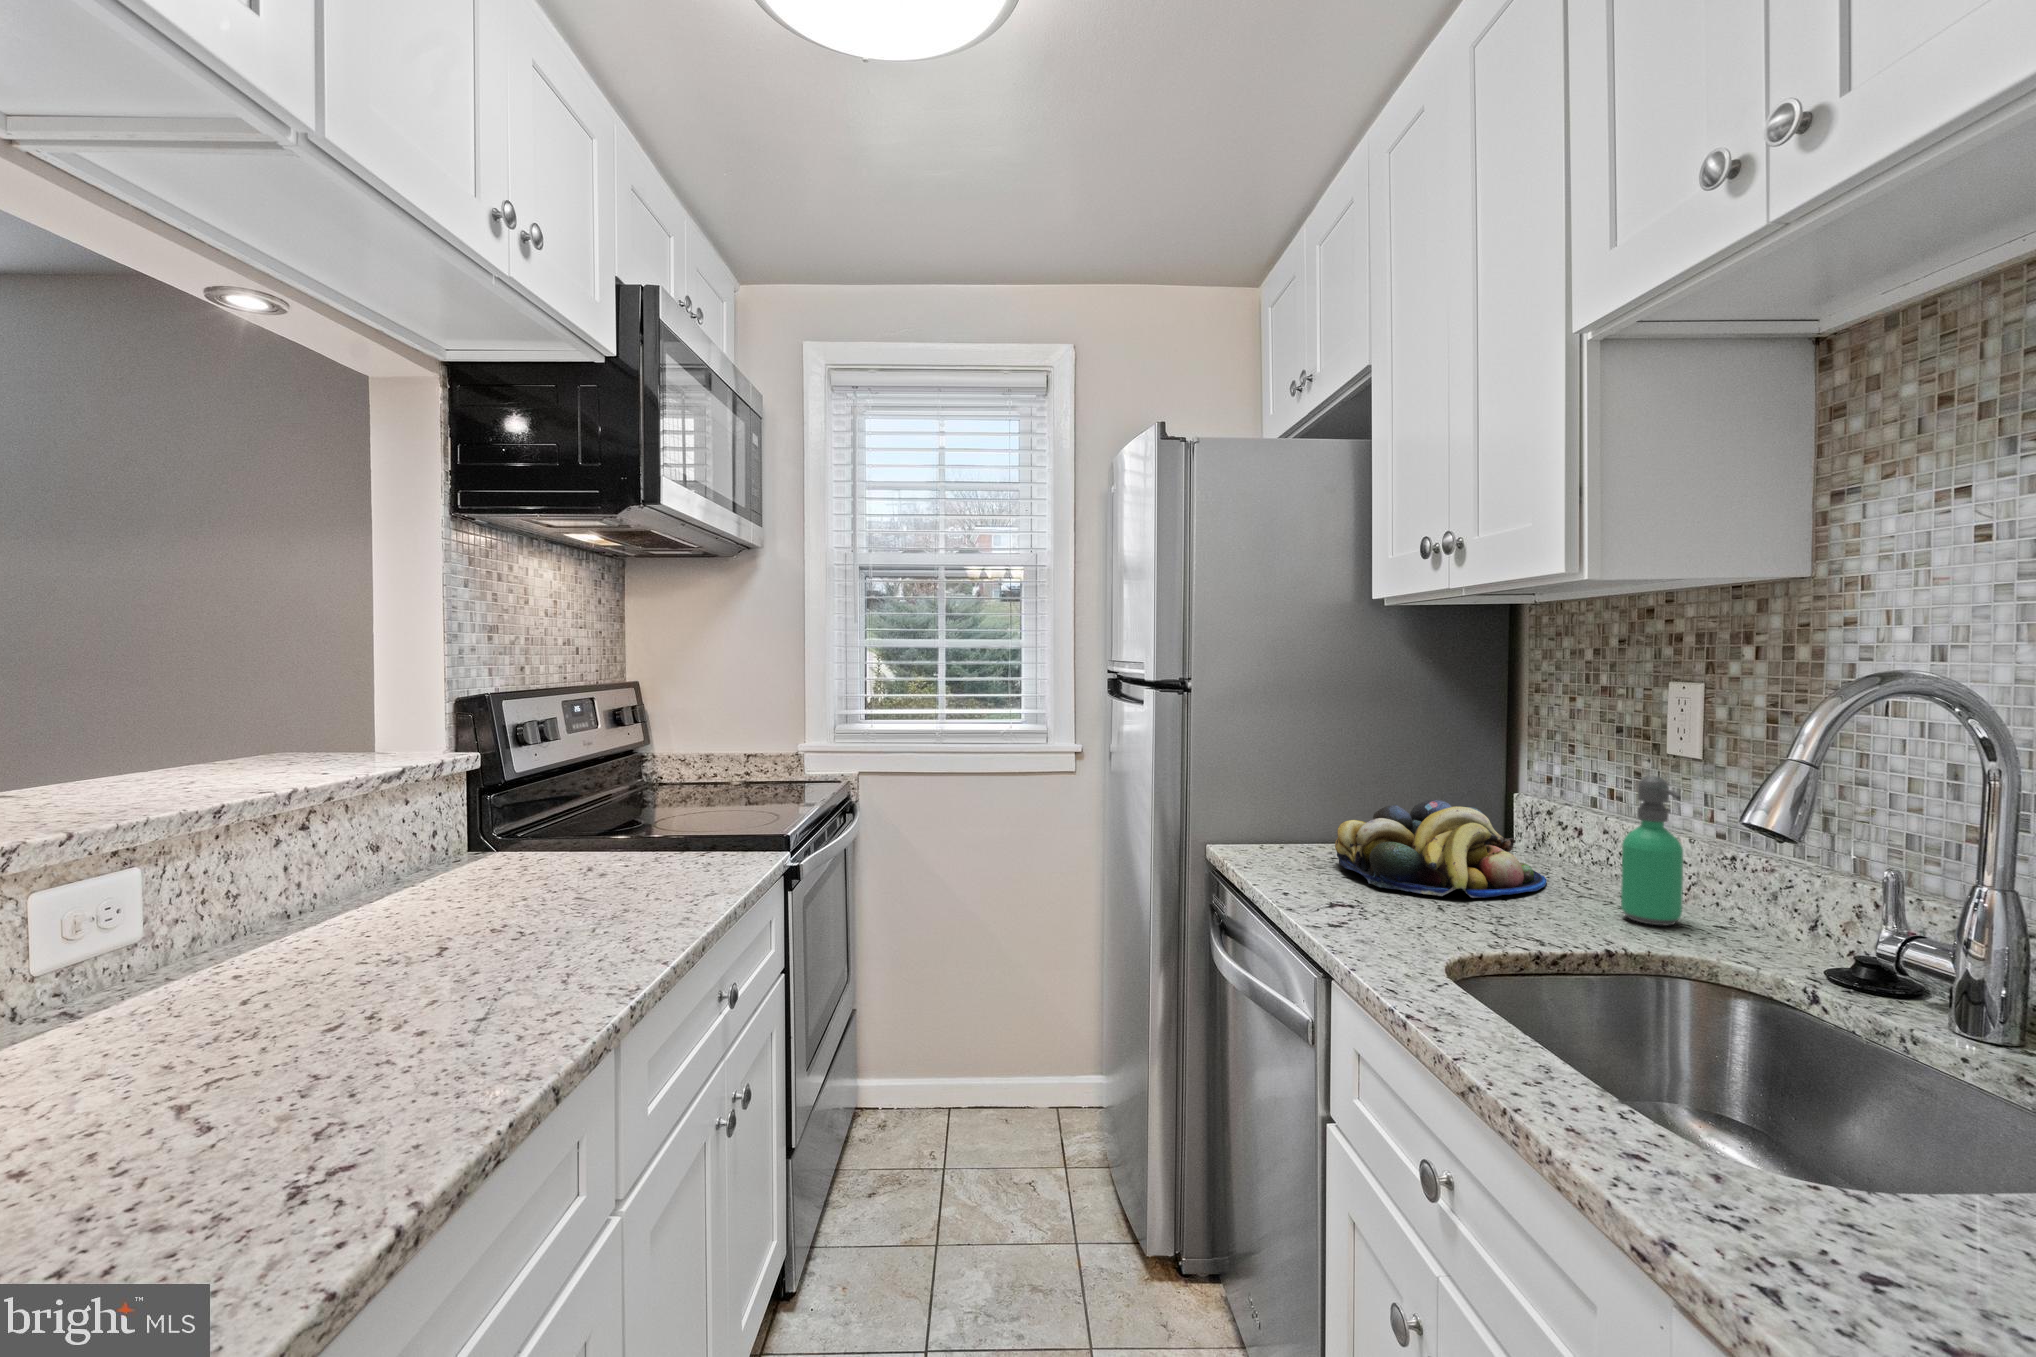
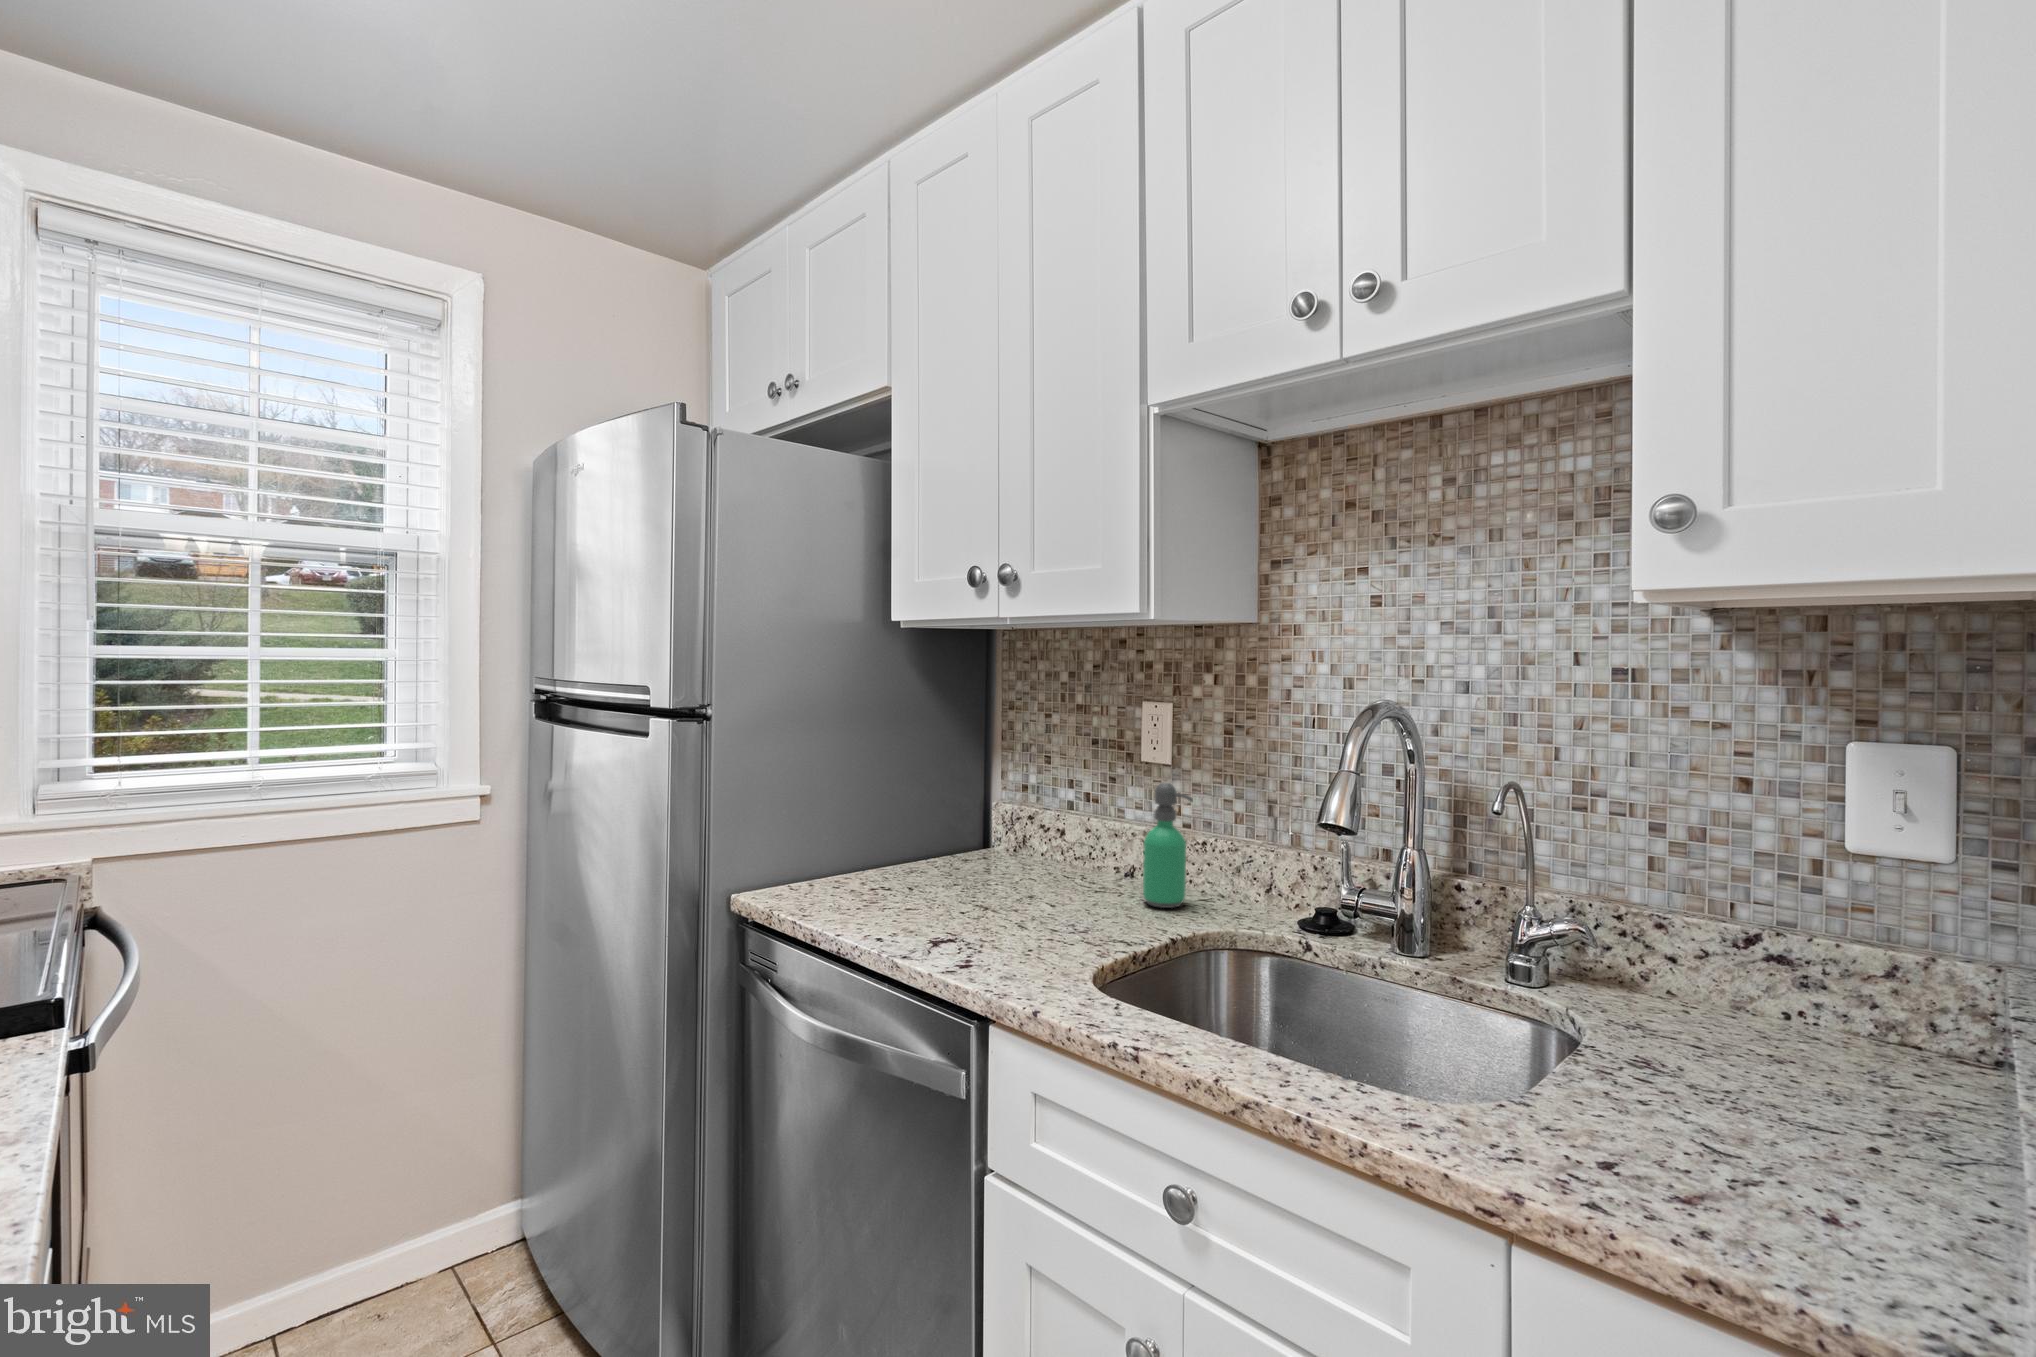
fruit bowl: present [1335,800,1546,898] -> none [883,818,1069,917]

